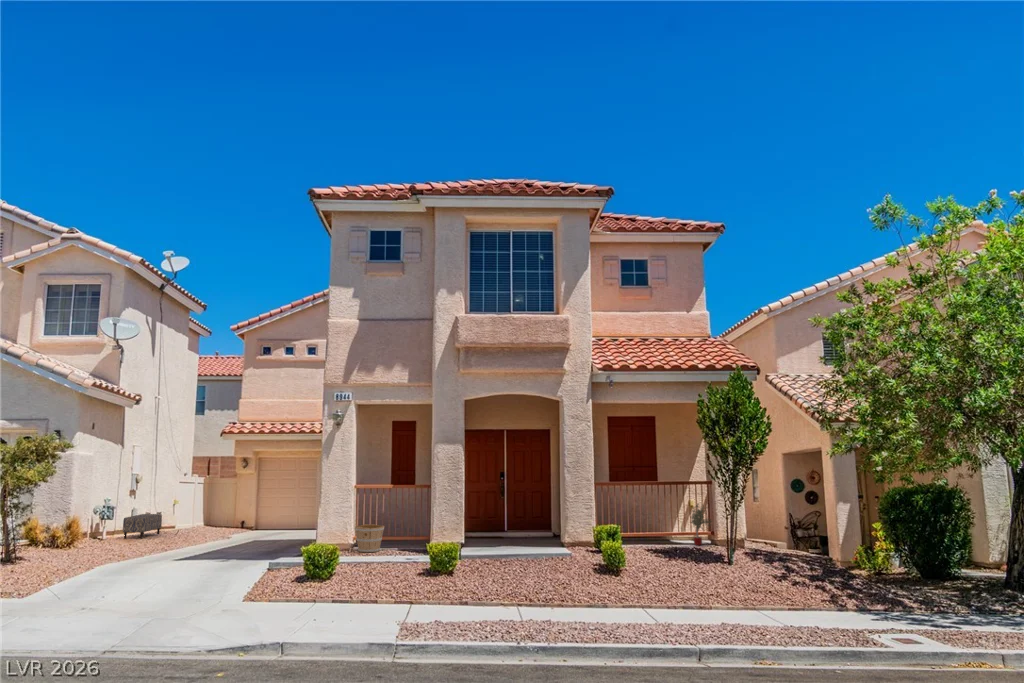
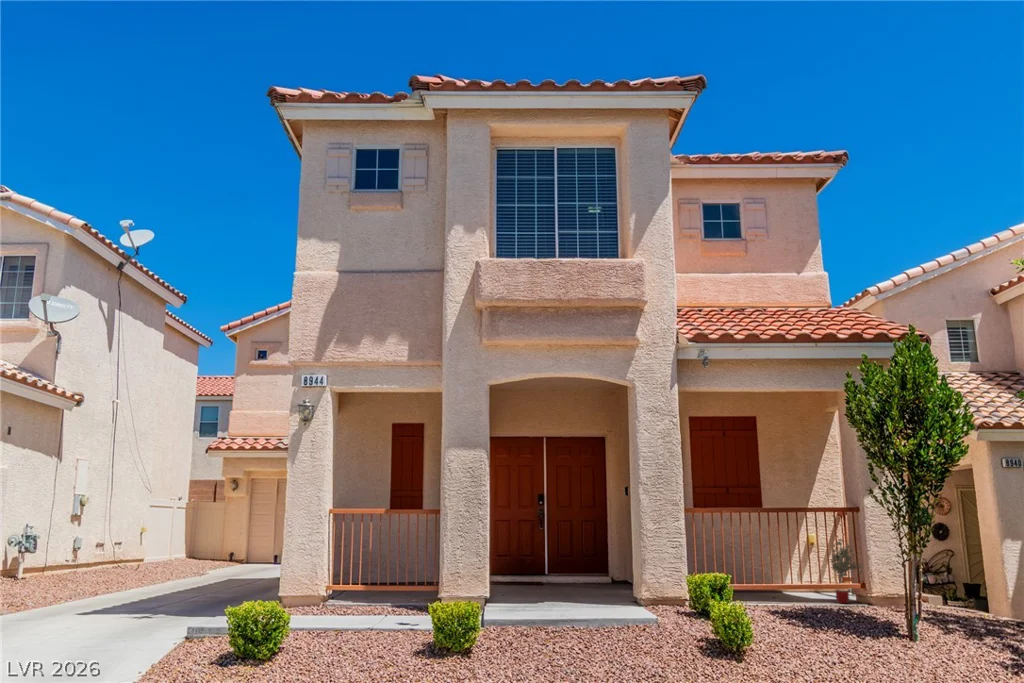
bench: present [123,514,162,539] -> none [48,549,106,583]
wooden bucket: present [355,524,384,552] -> none [327,568,372,611]

